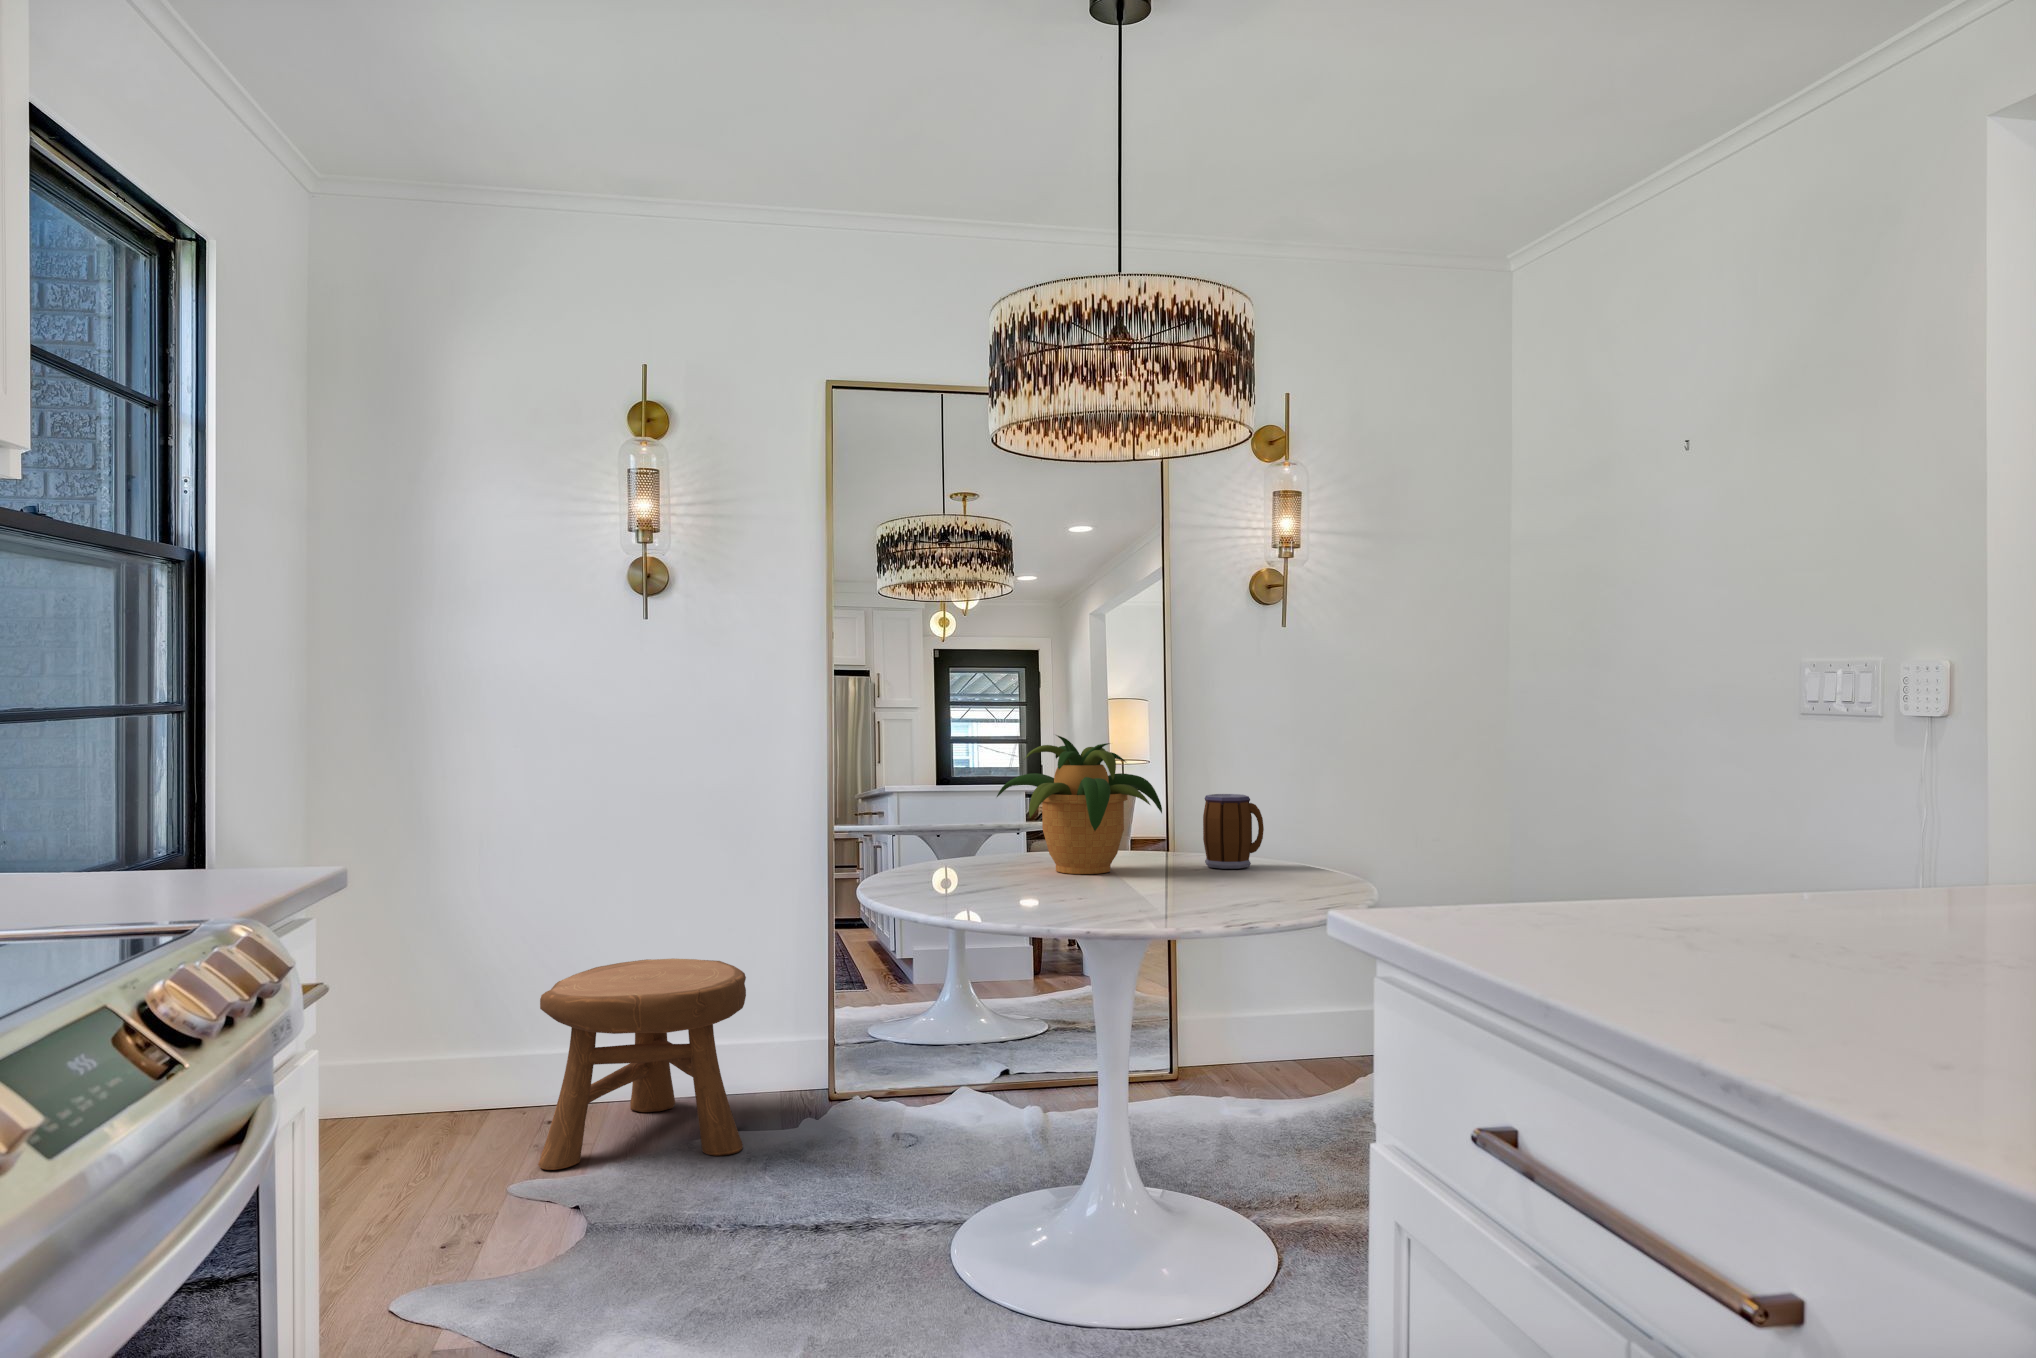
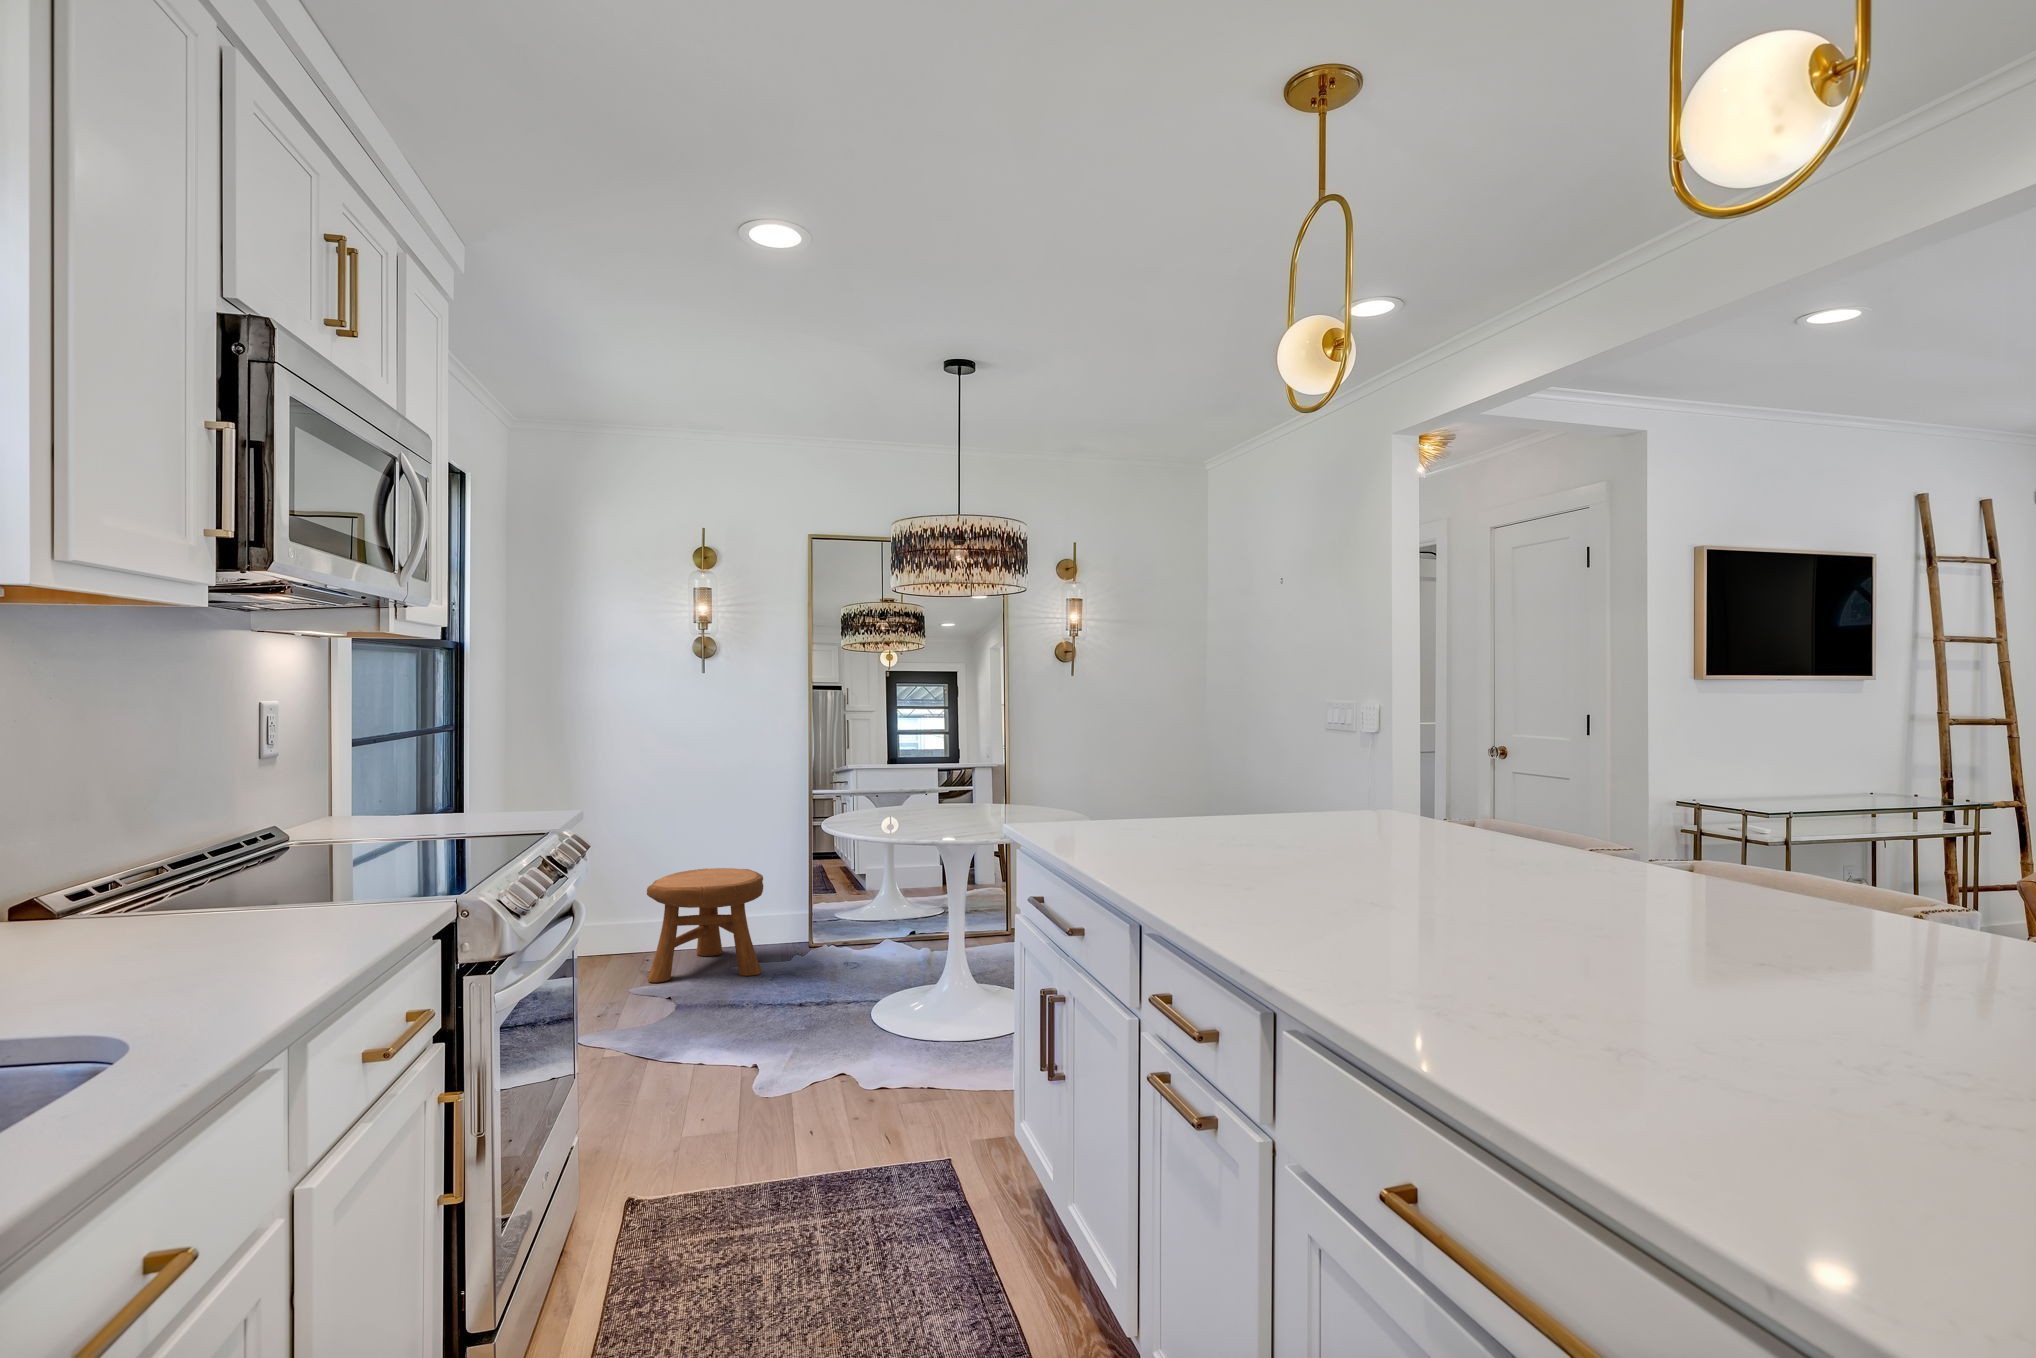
potted plant: present [997,735,1162,874] -> none [900,744,992,820]
mug: present [1203,794,1264,869] -> none [1015,776,1046,817]

